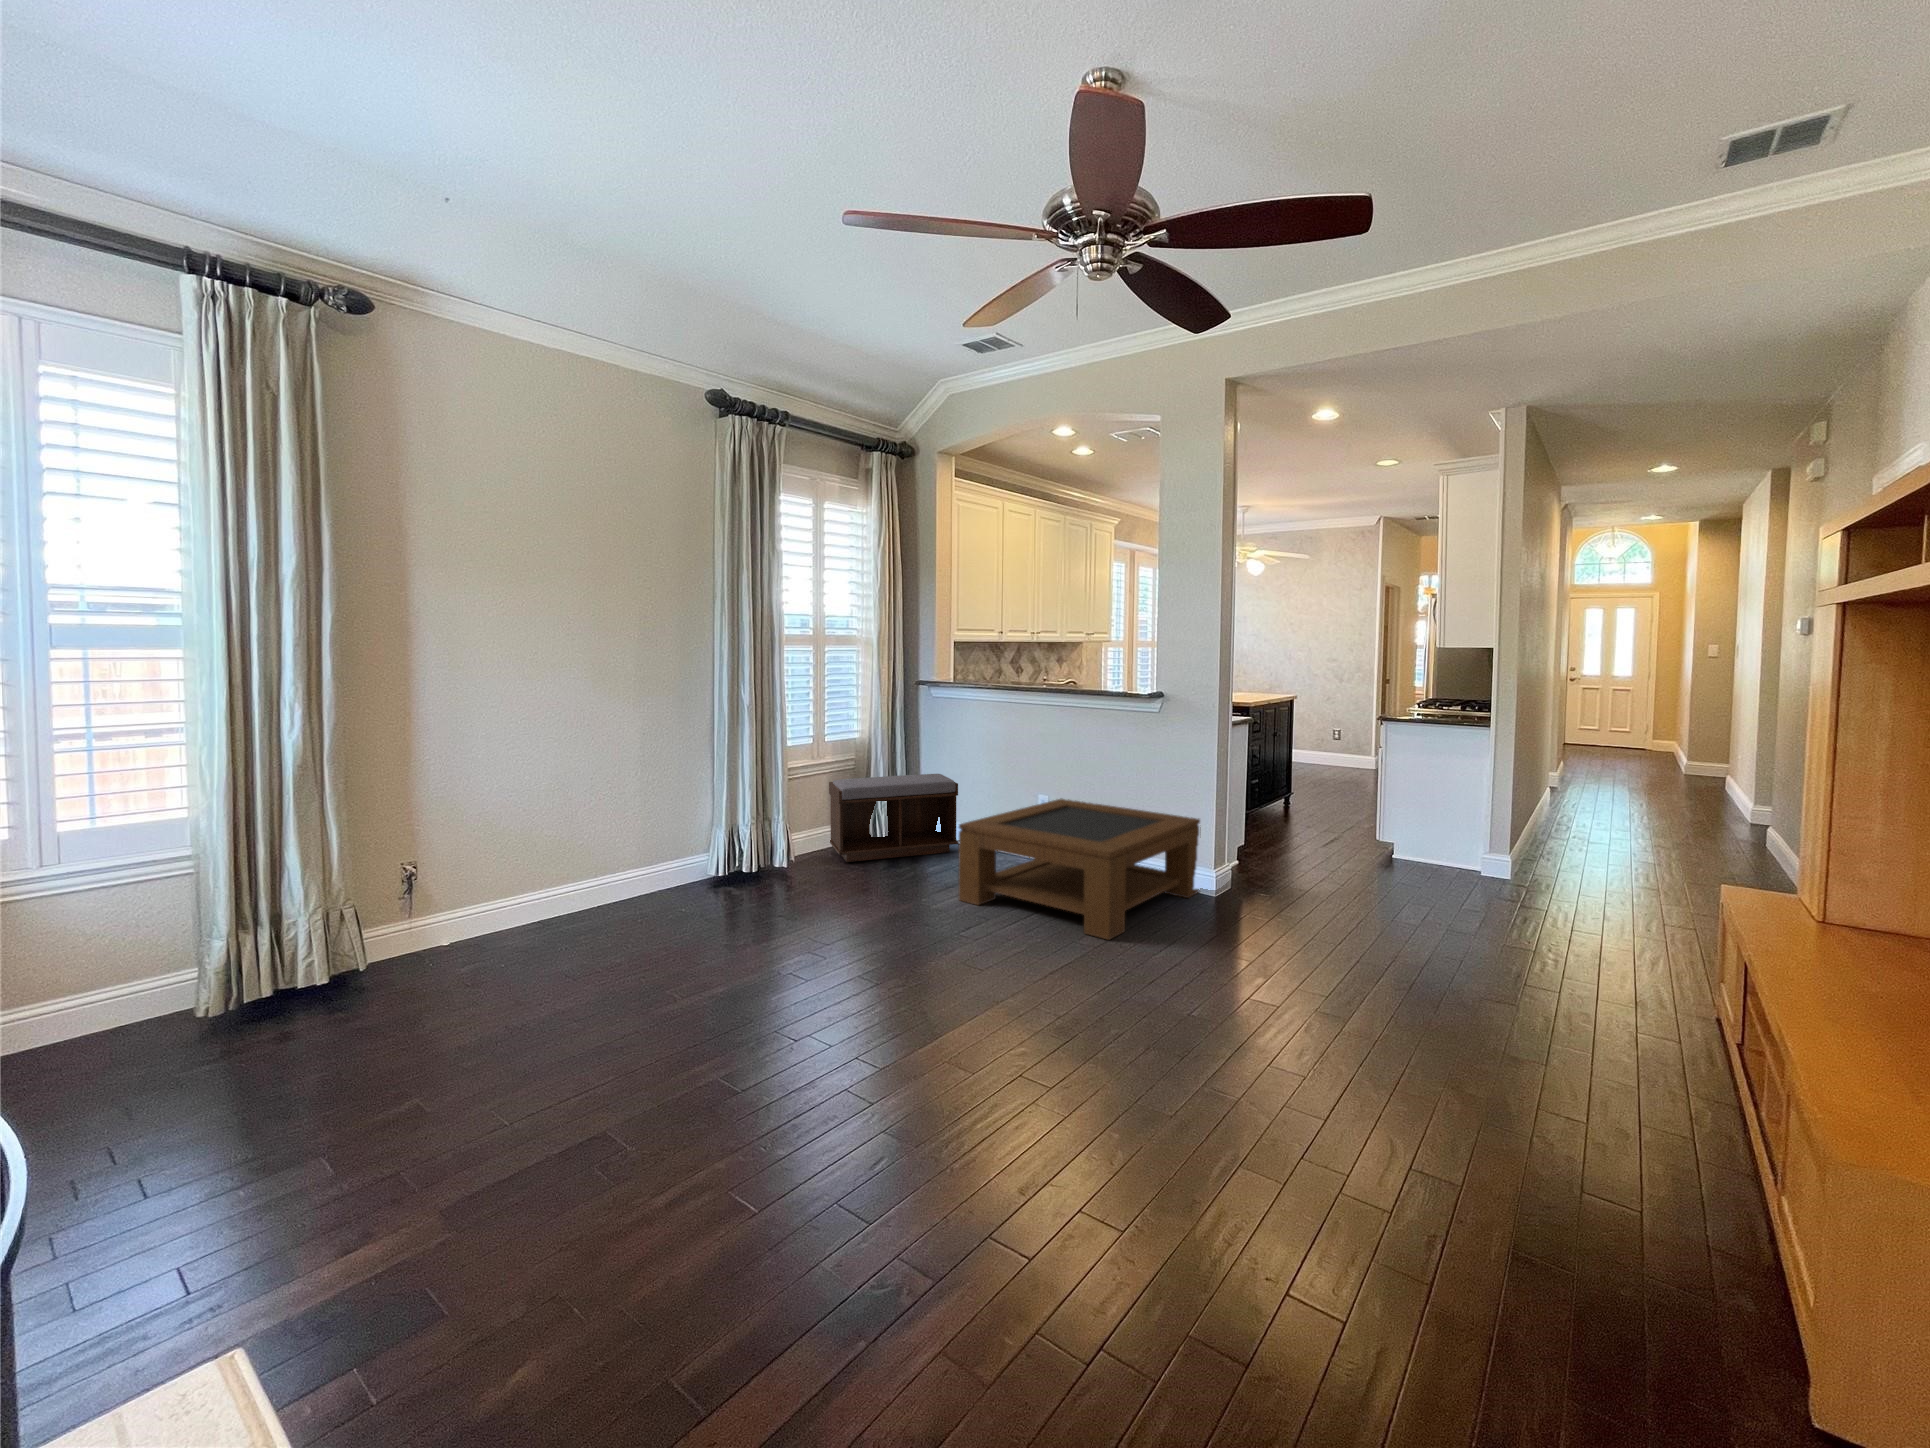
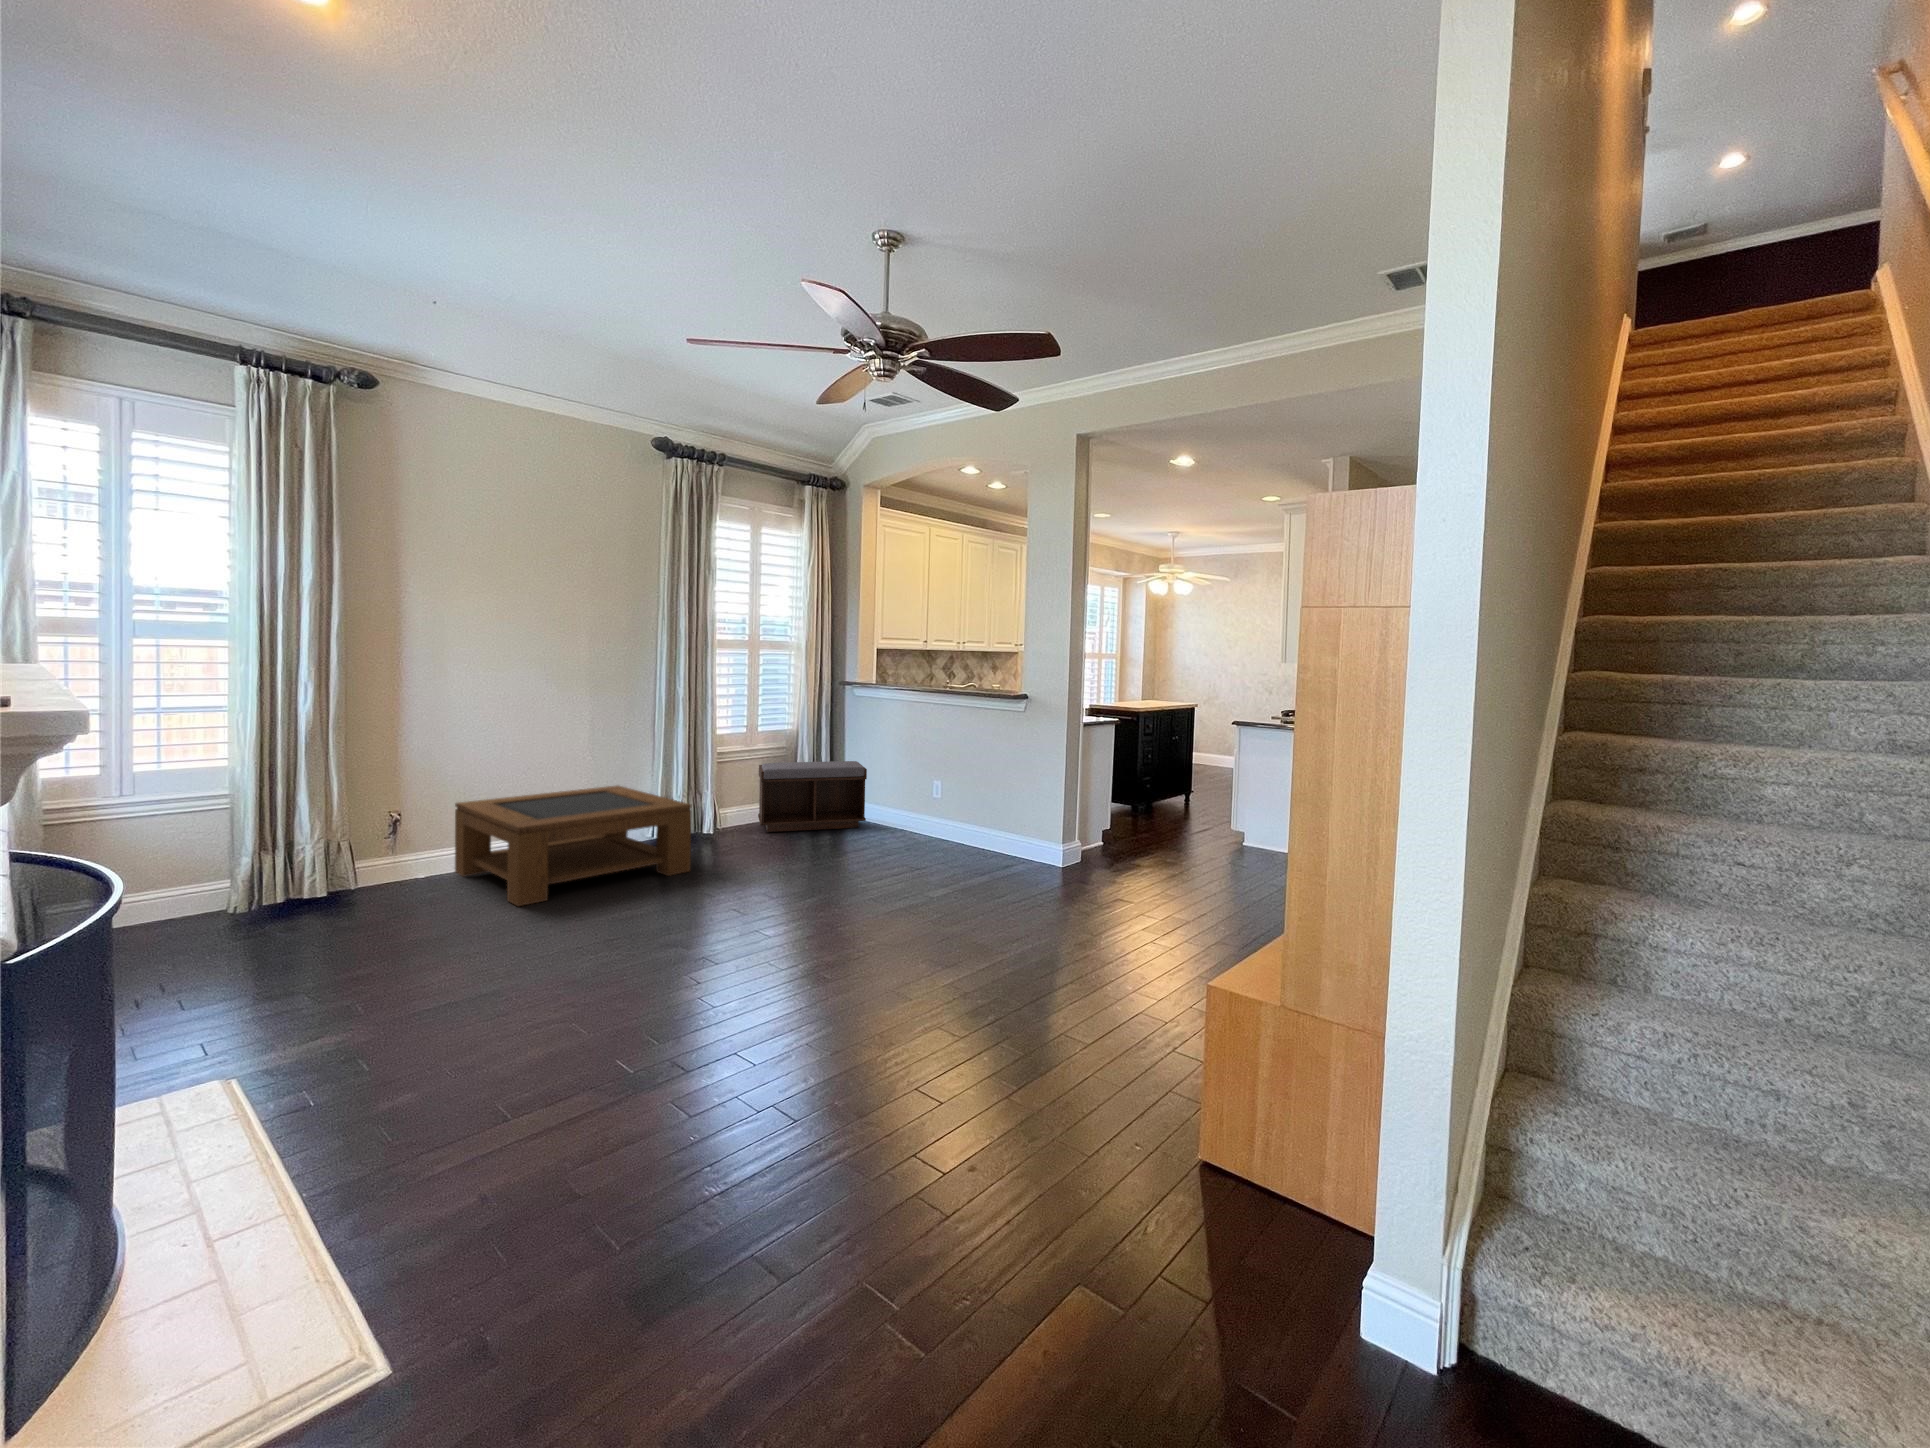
coffee table: present [958,799,1200,940] -> present [455,785,691,906]

